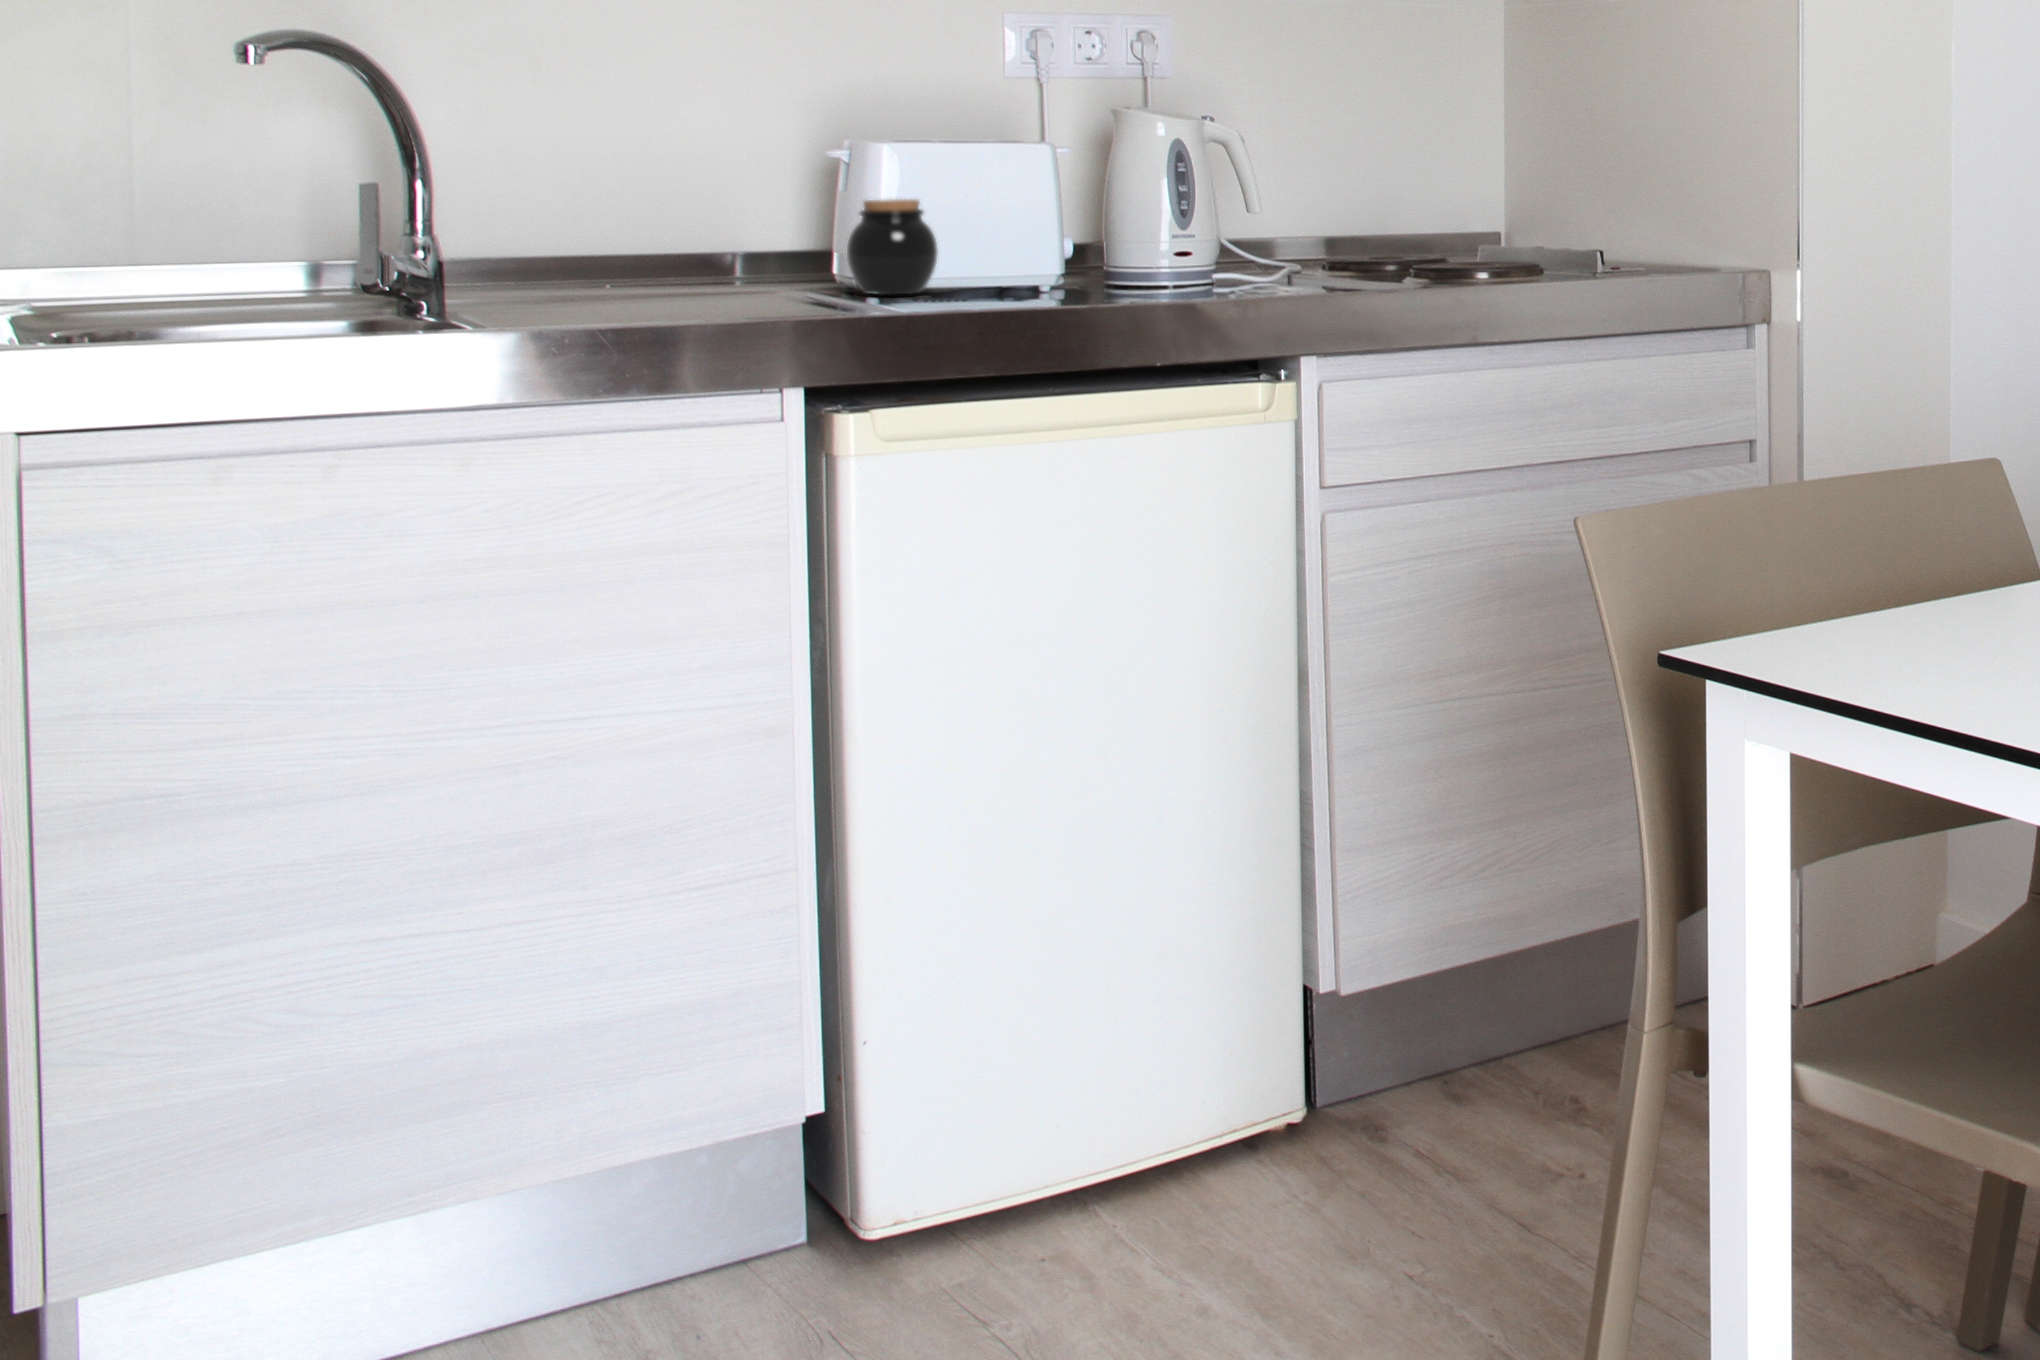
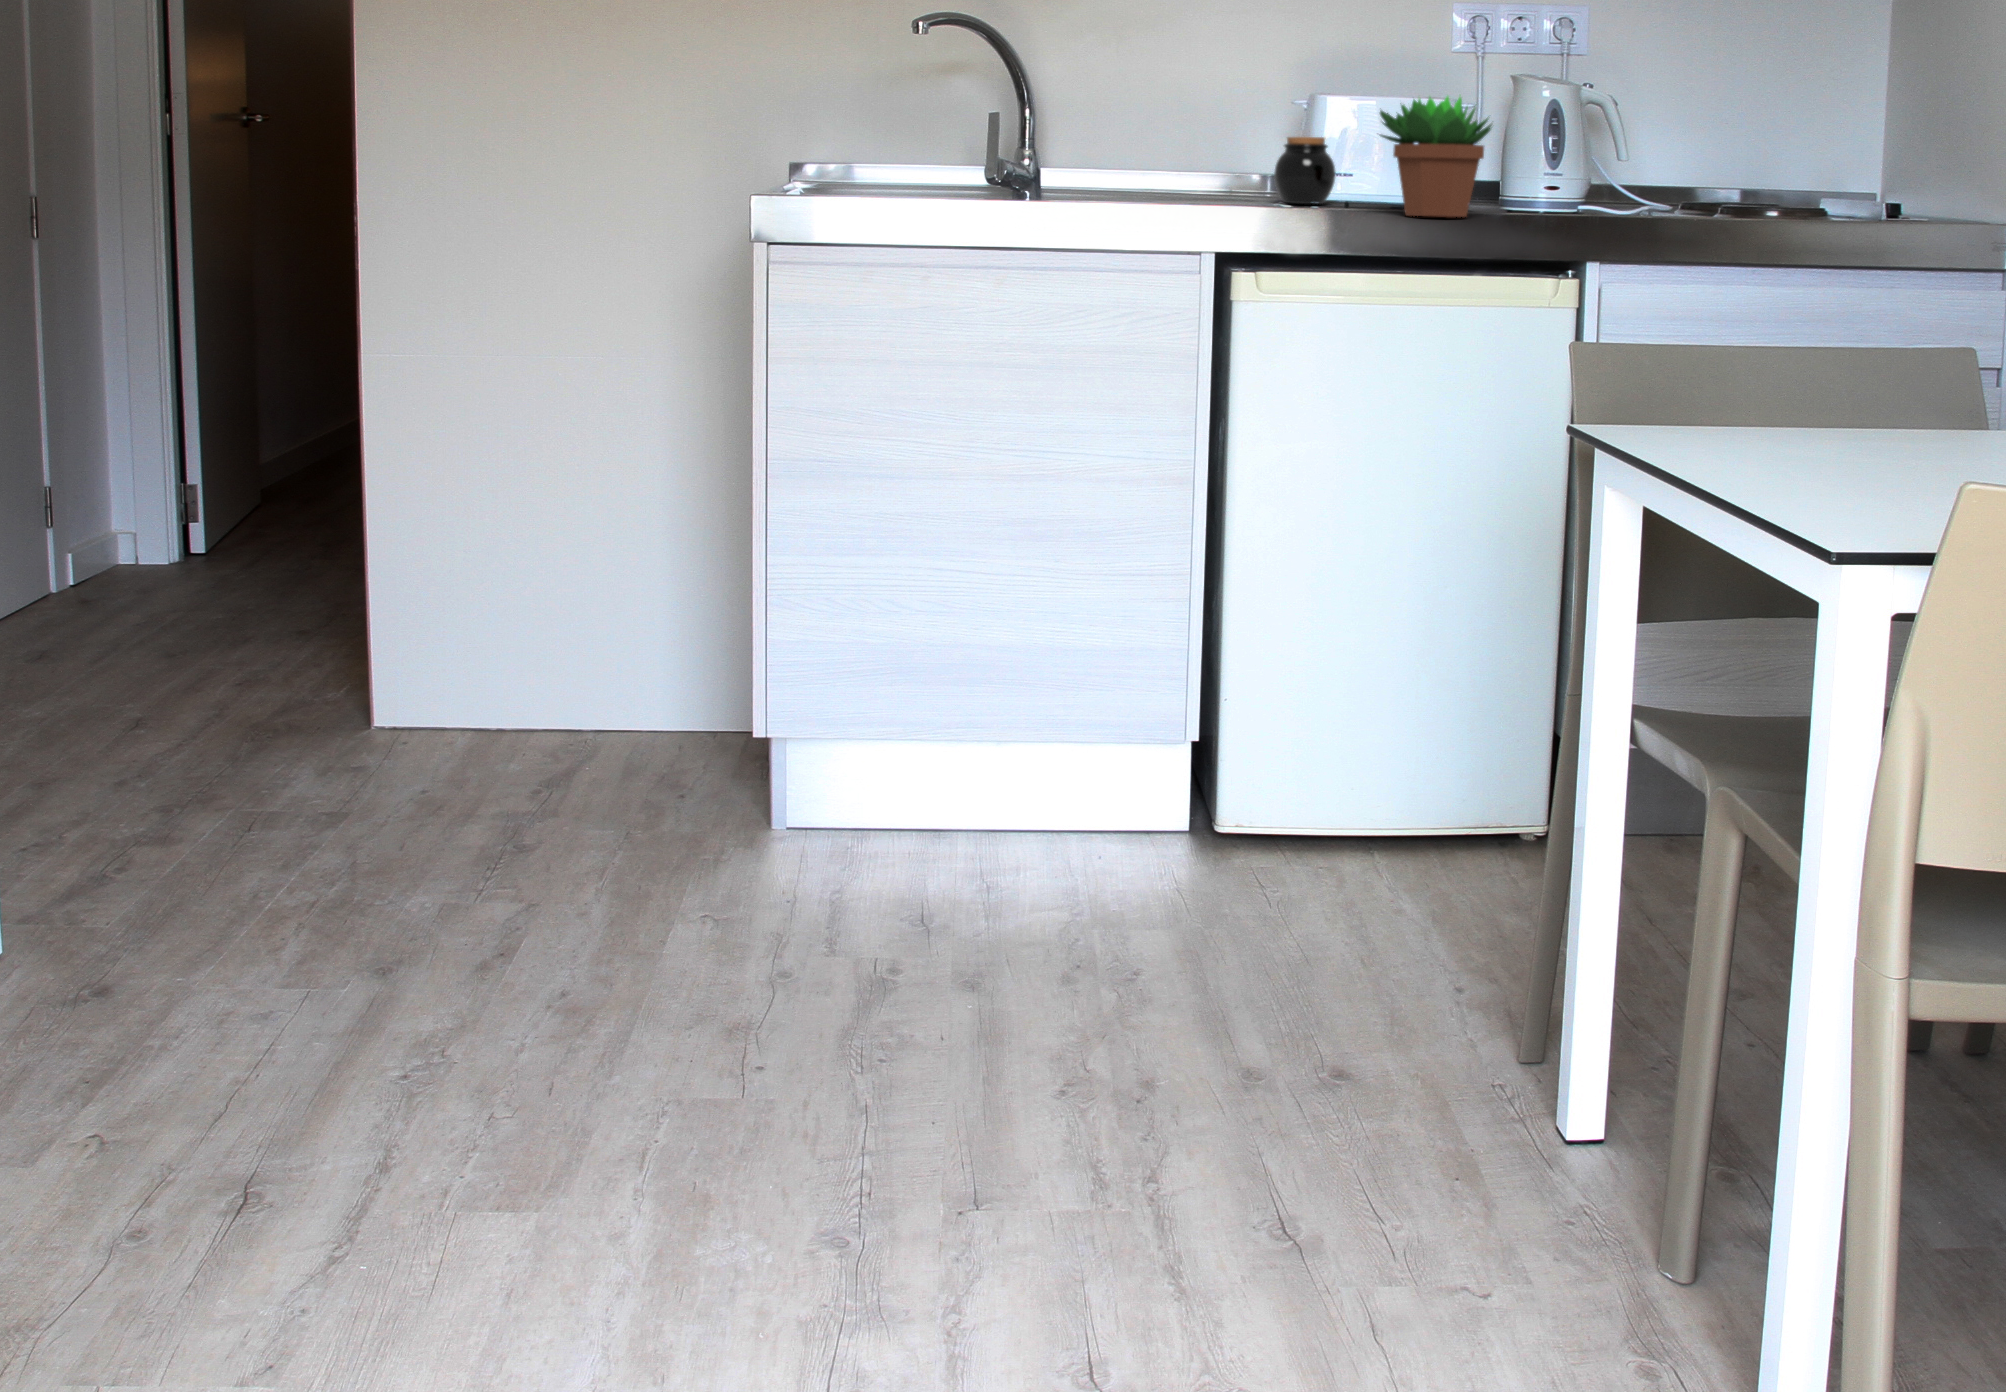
succulent plant: none [1015,141,1184,309] -> present [1380,96,1492,217]

